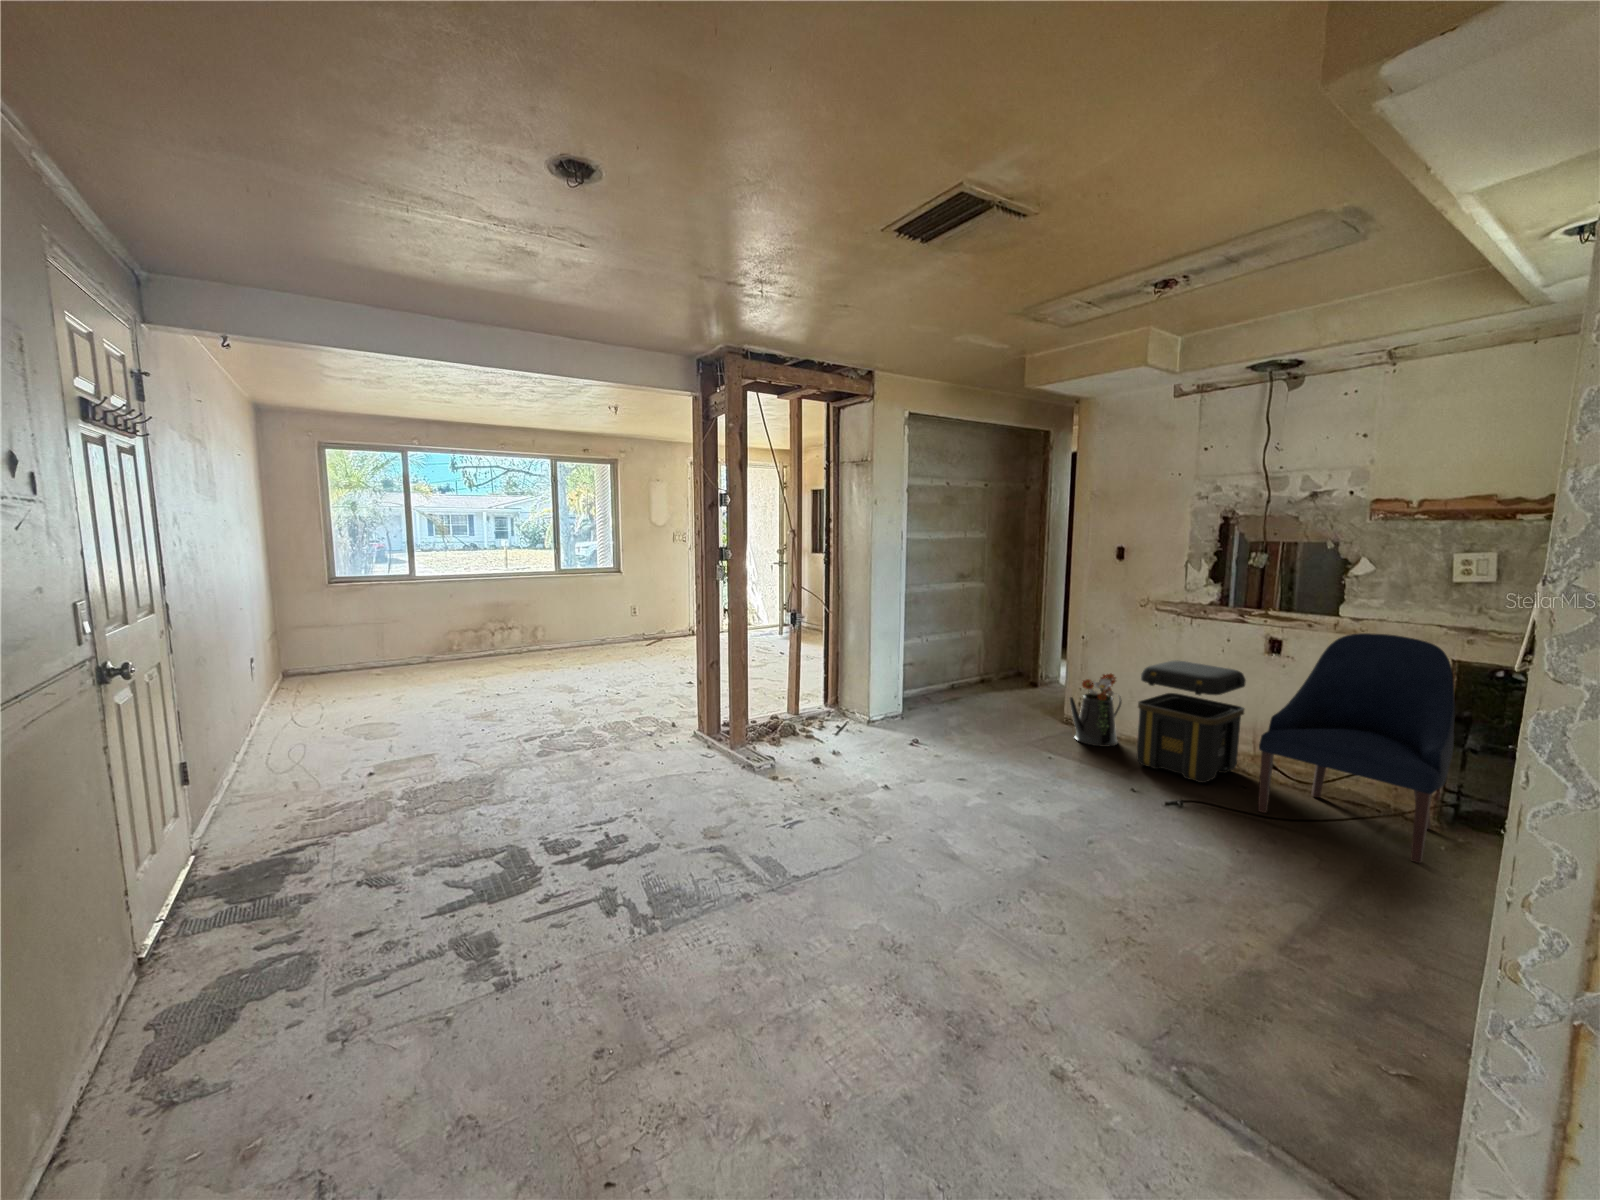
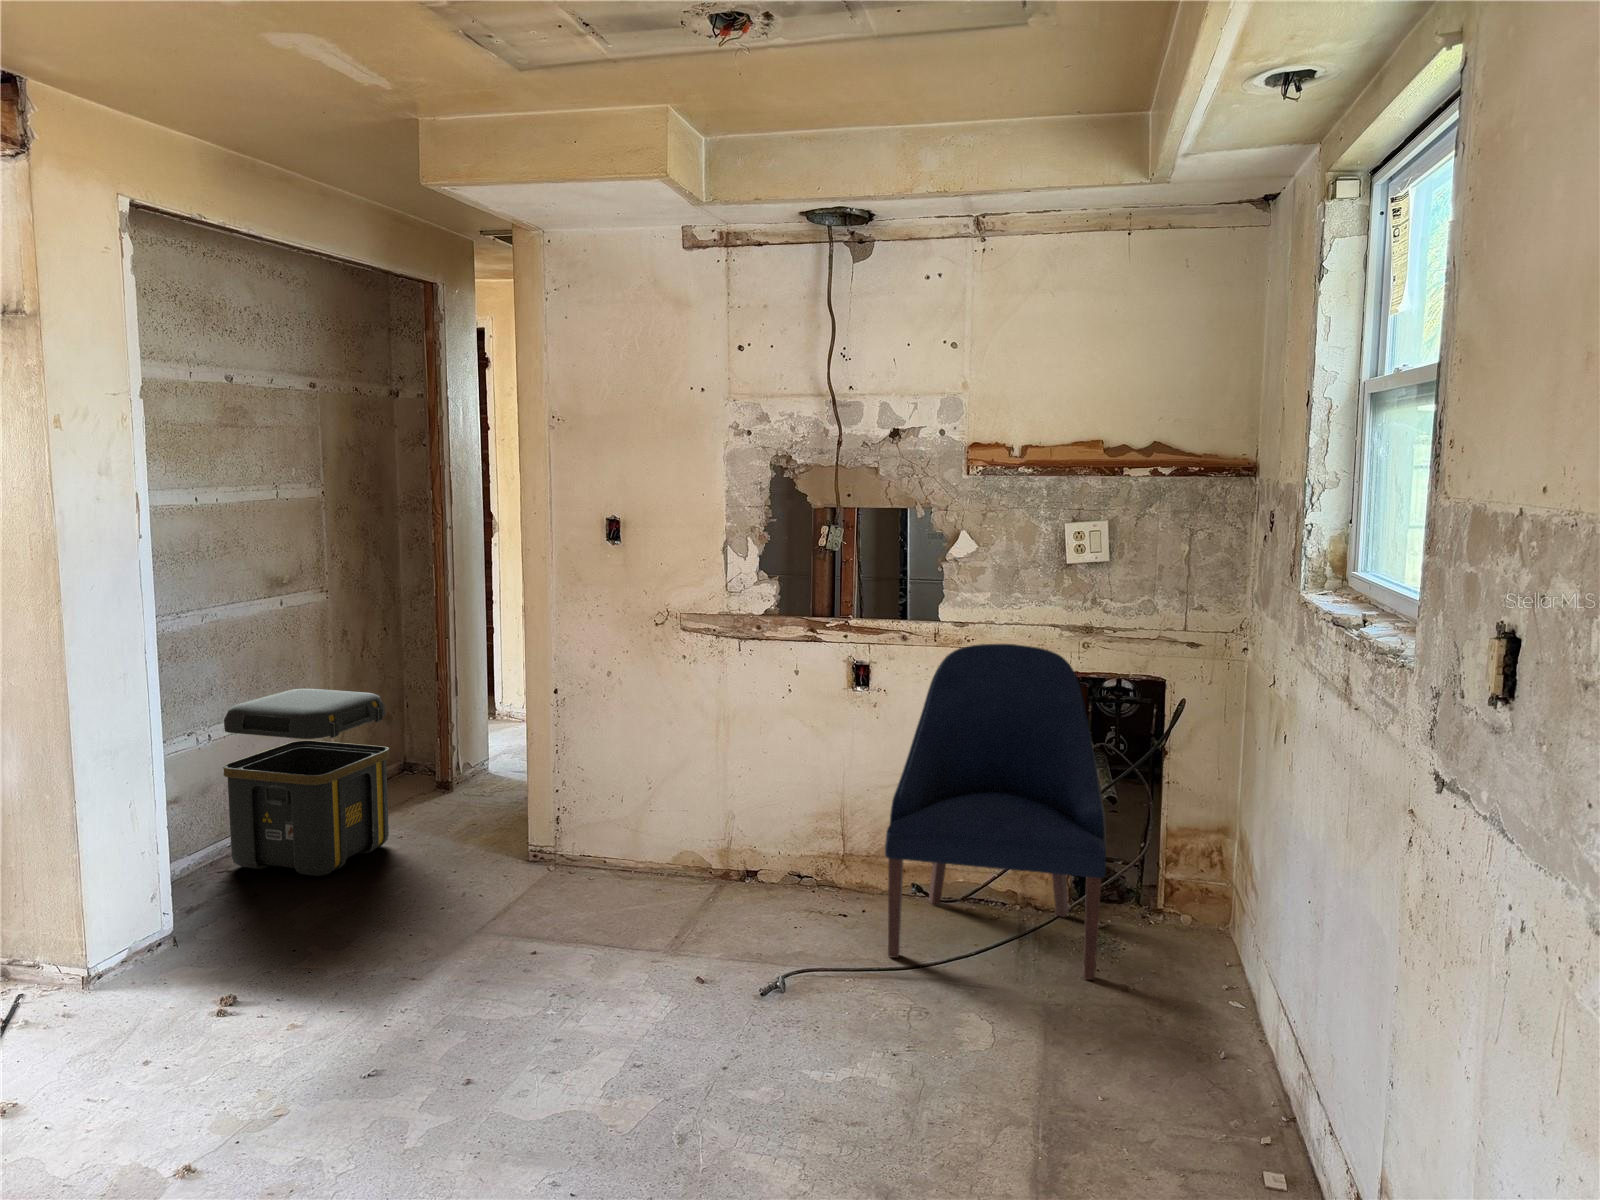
toolbox: present [1137,660,1246,783] -> present [223,689,389,876]
watering can: present [1069,674,1121,747] -> none [553,753,638,898]

